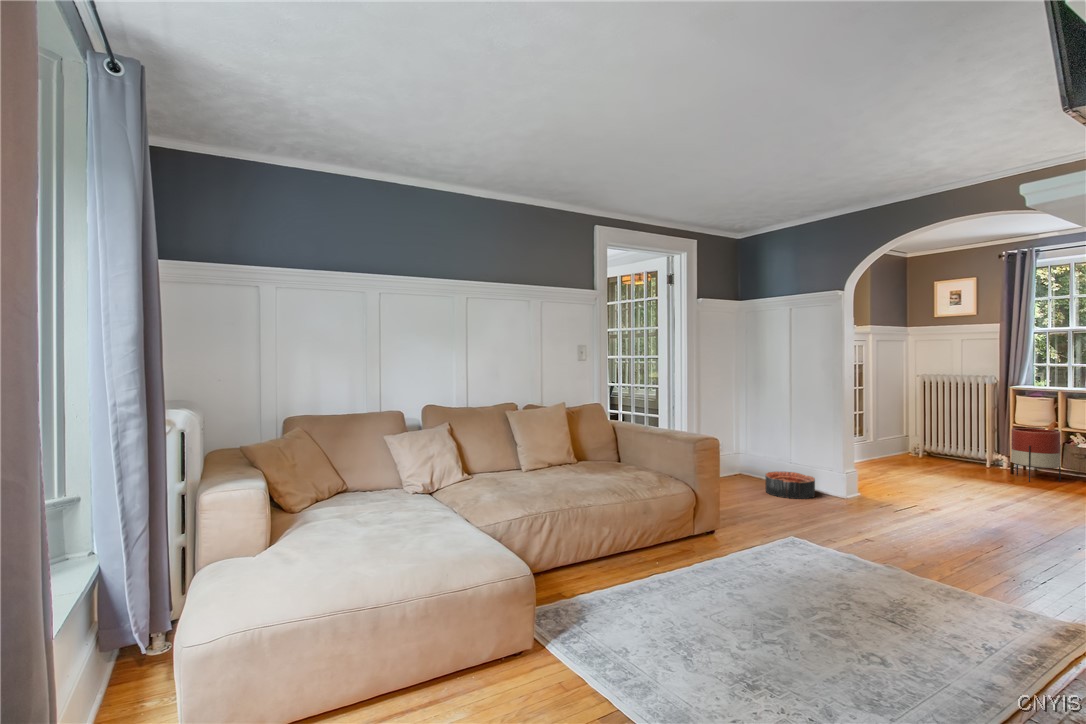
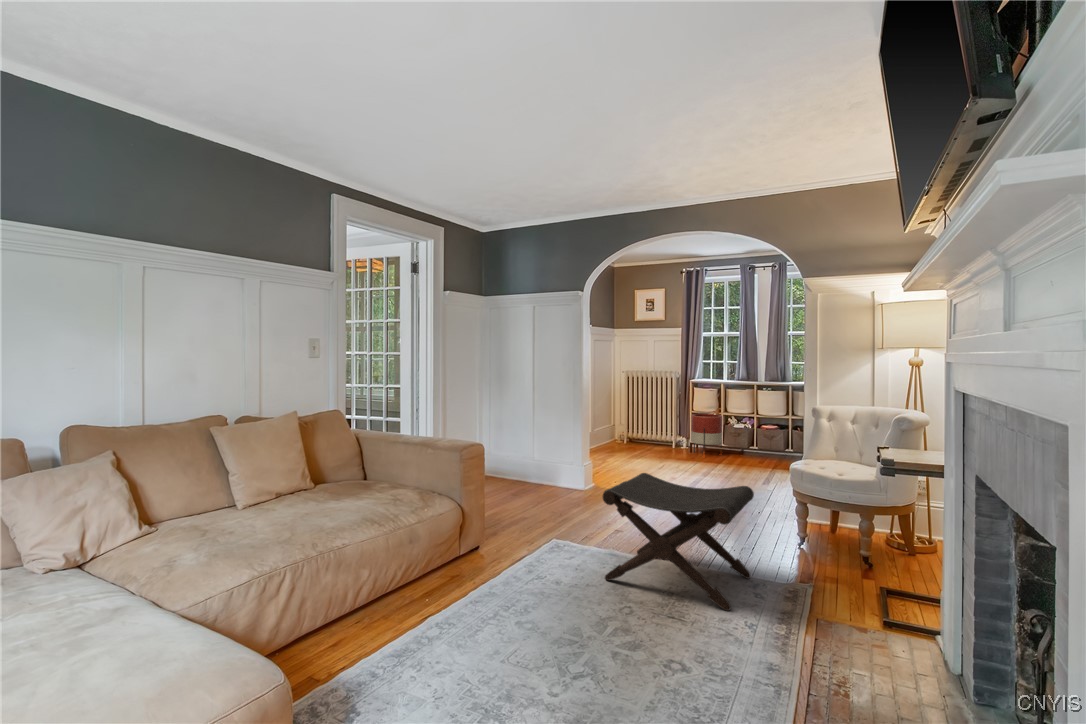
basket: present [765,472,815,499] -> none [515,468,560,496]
footstool: none [827,480,1024,632] -> present [603,473,754,611]

